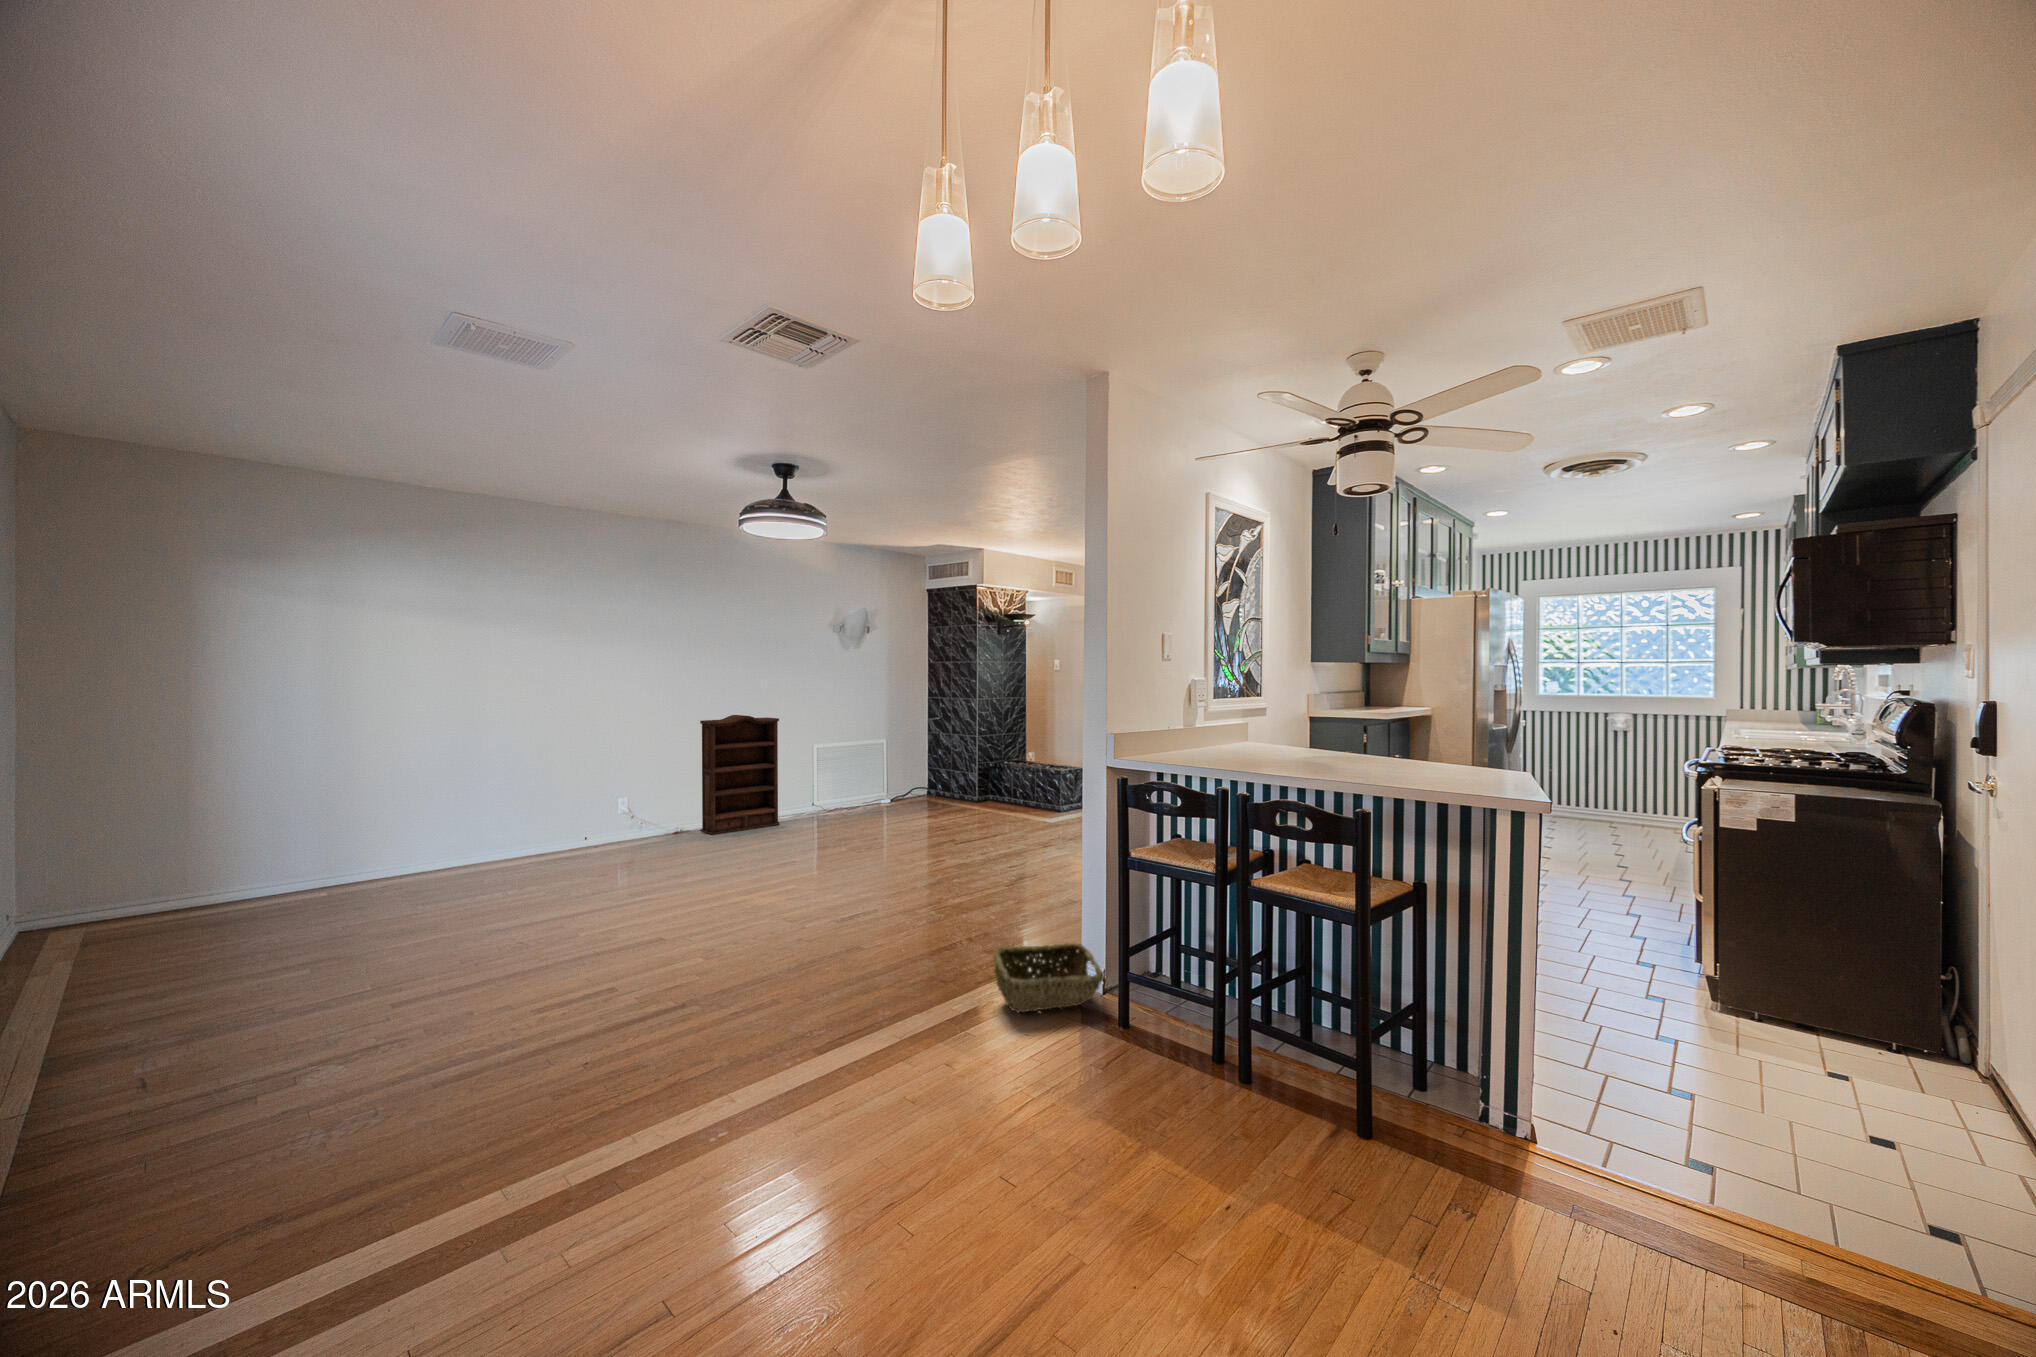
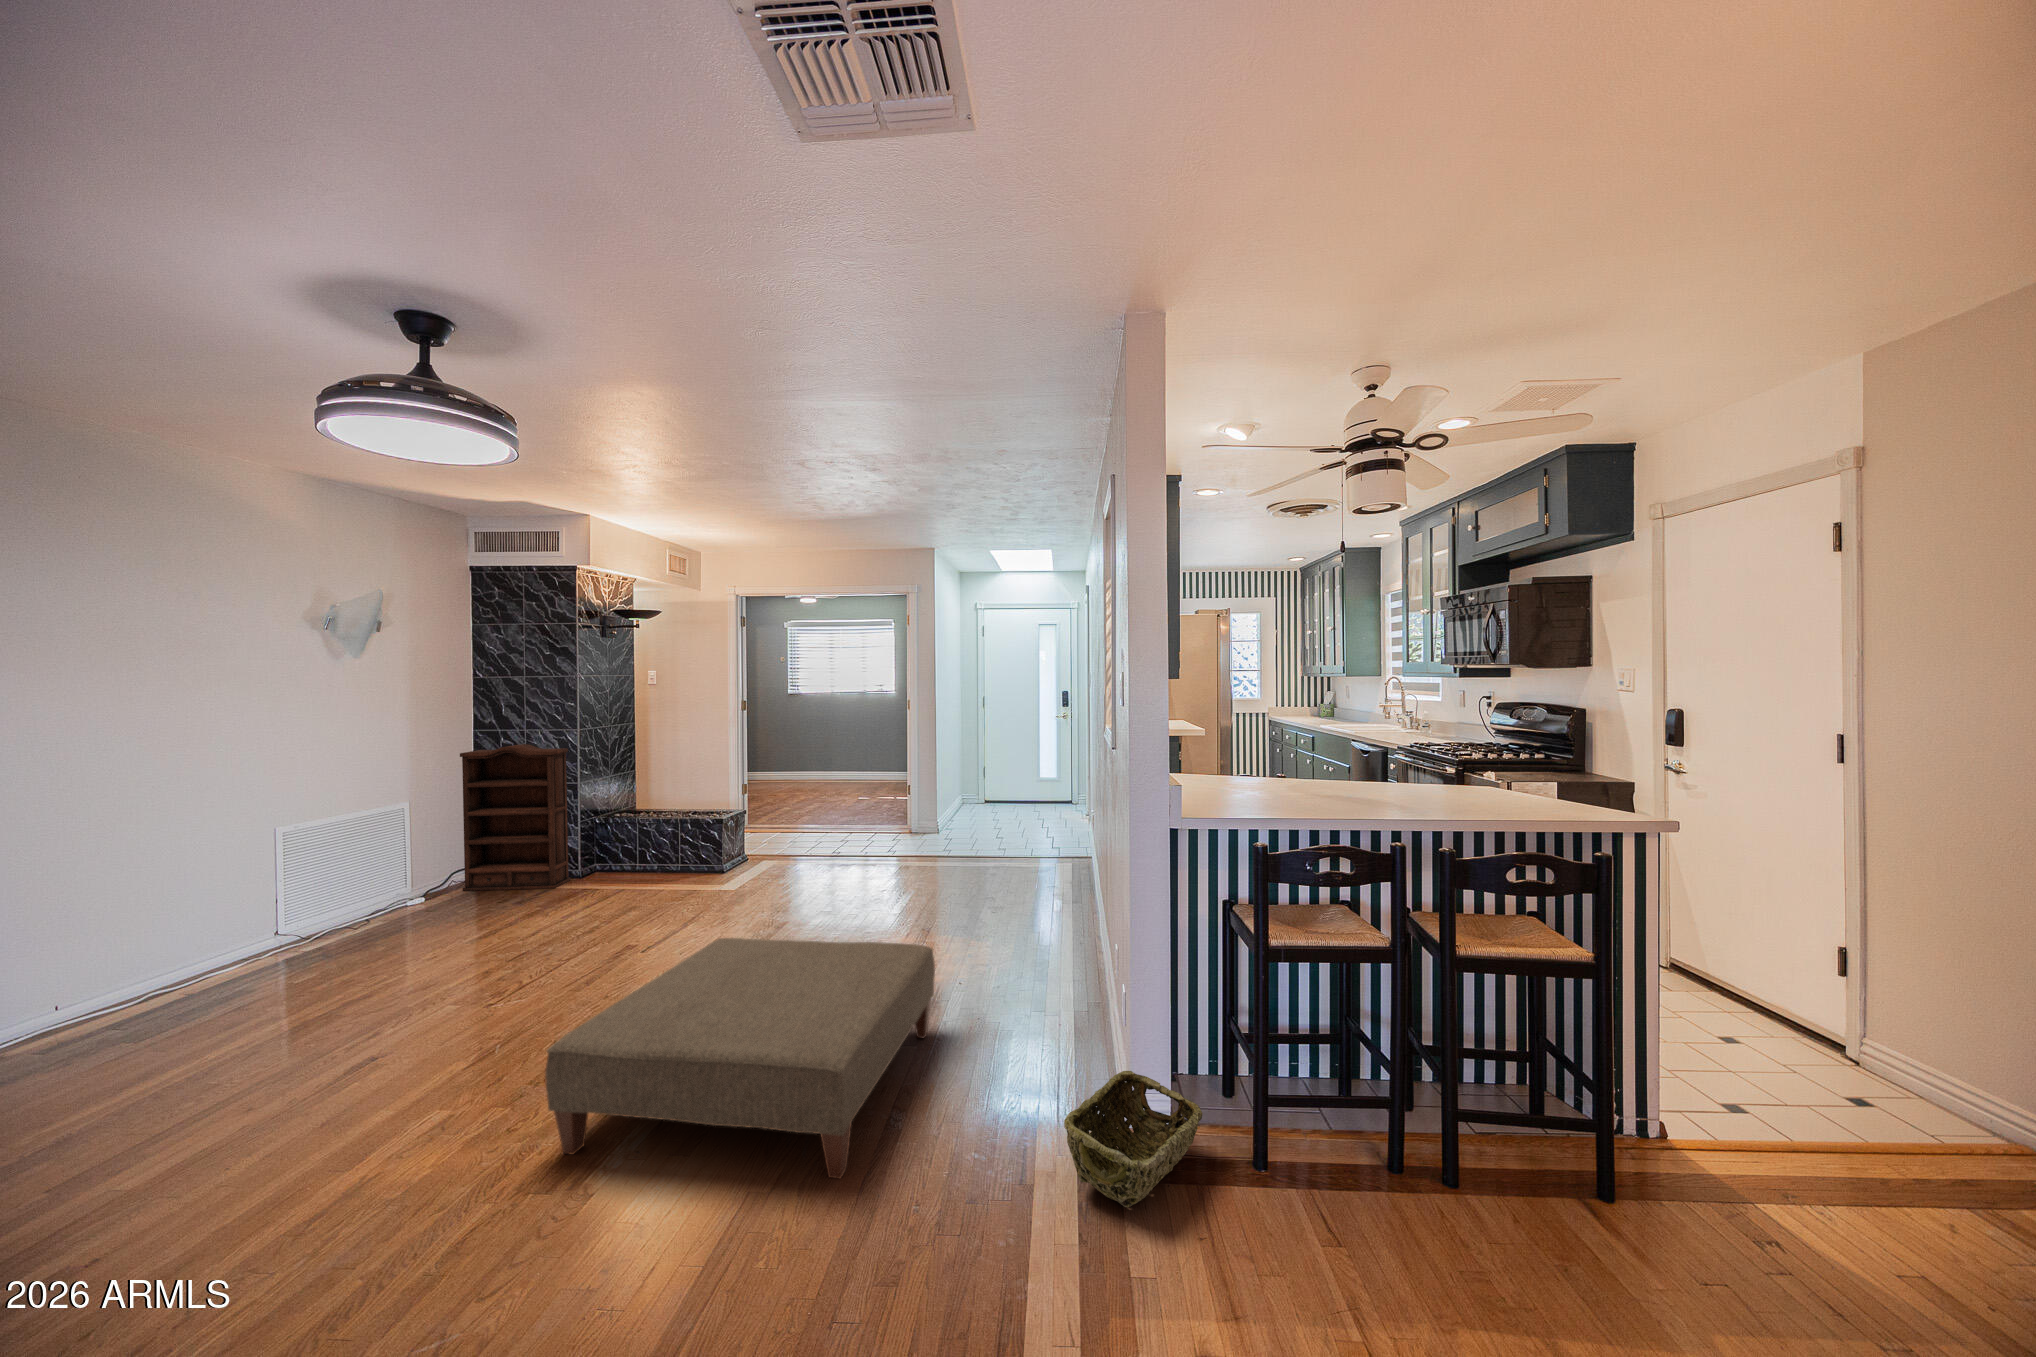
bookshelf: present [700,715,780,835] -> present [460,744,571,891]
ottoman: none [808,829,1052,958] -> present [545,938,935,1179]

